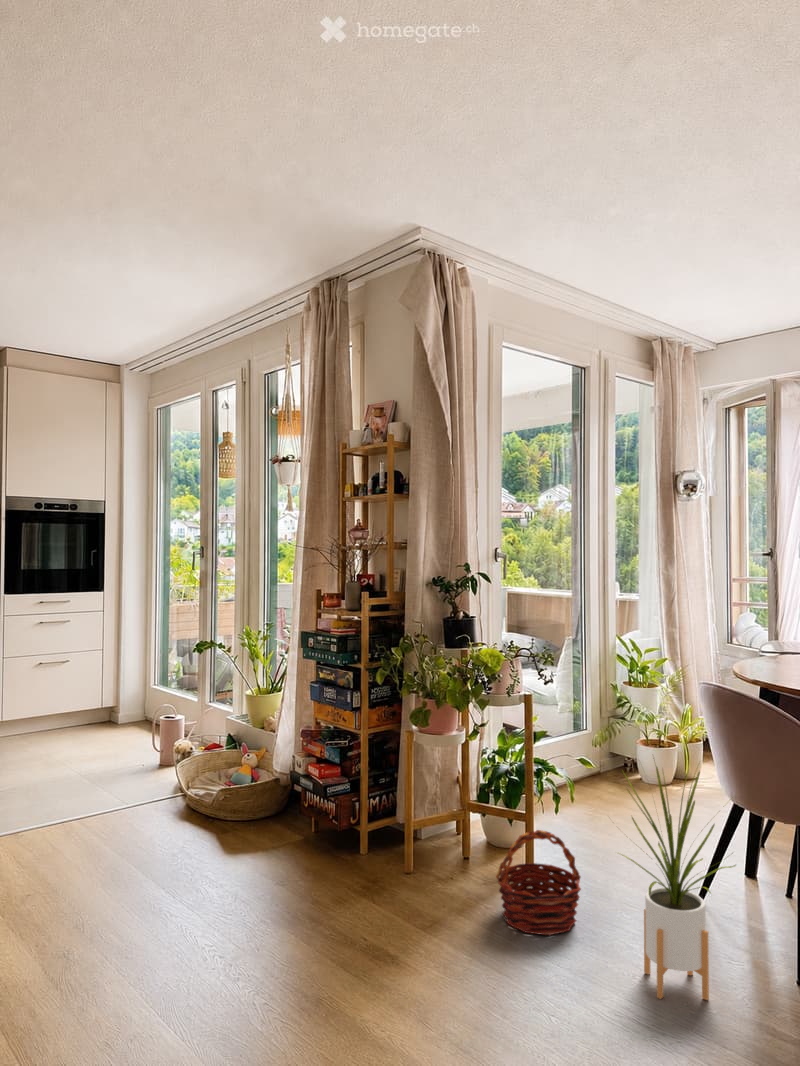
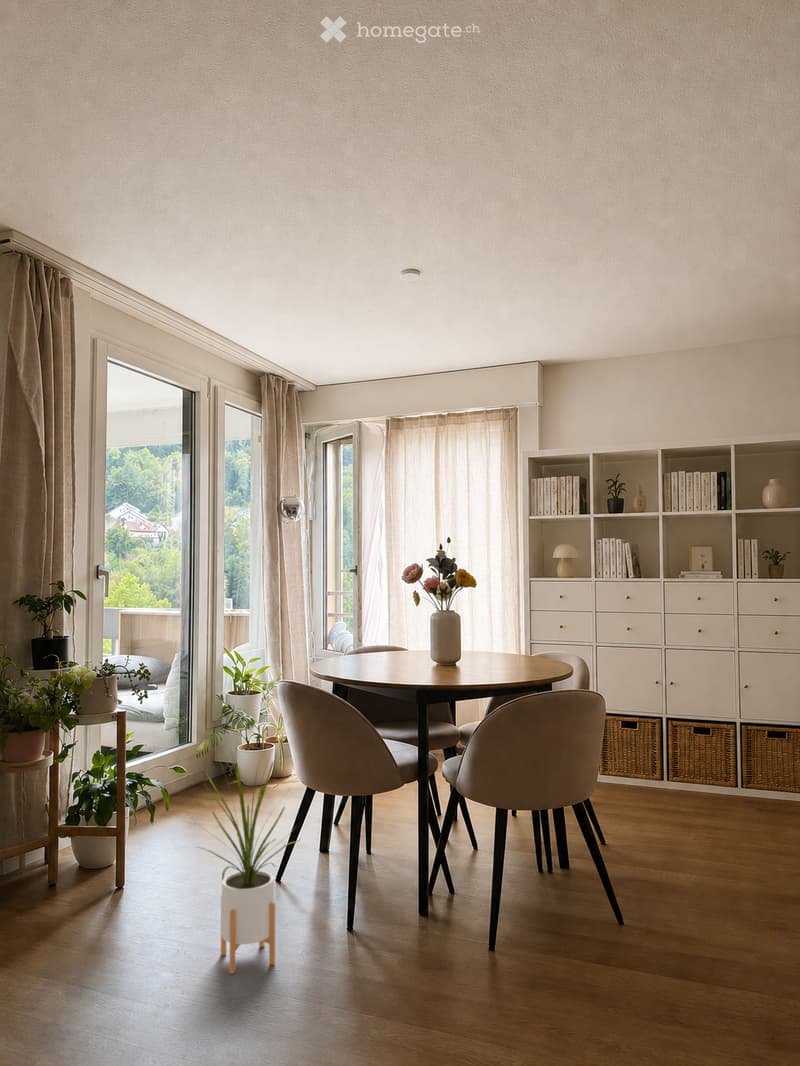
basket: present [496,830,581,935] -> none [78,840,167,945]

